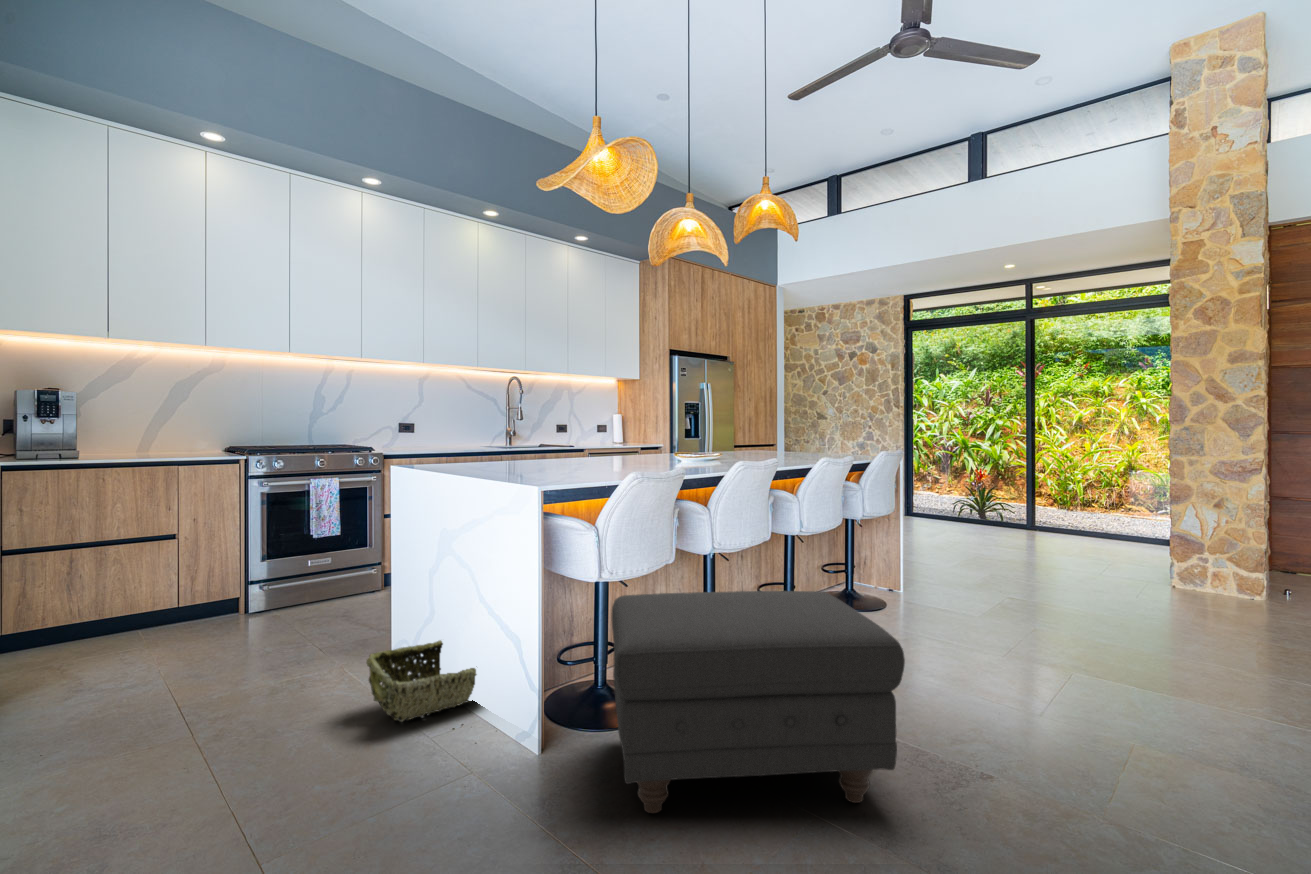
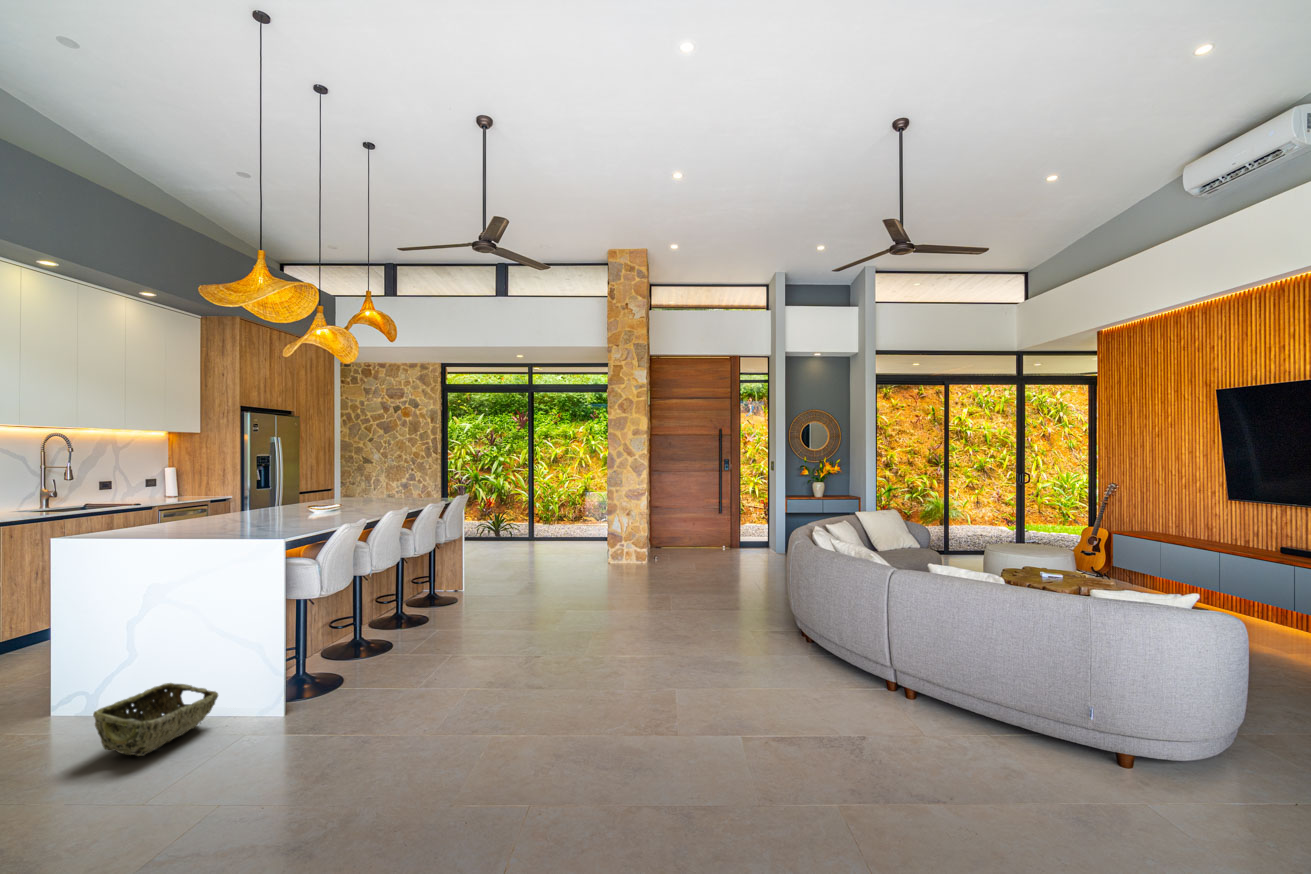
ottoman: present [611,591,905,813] -> none [335,592,524,733]

